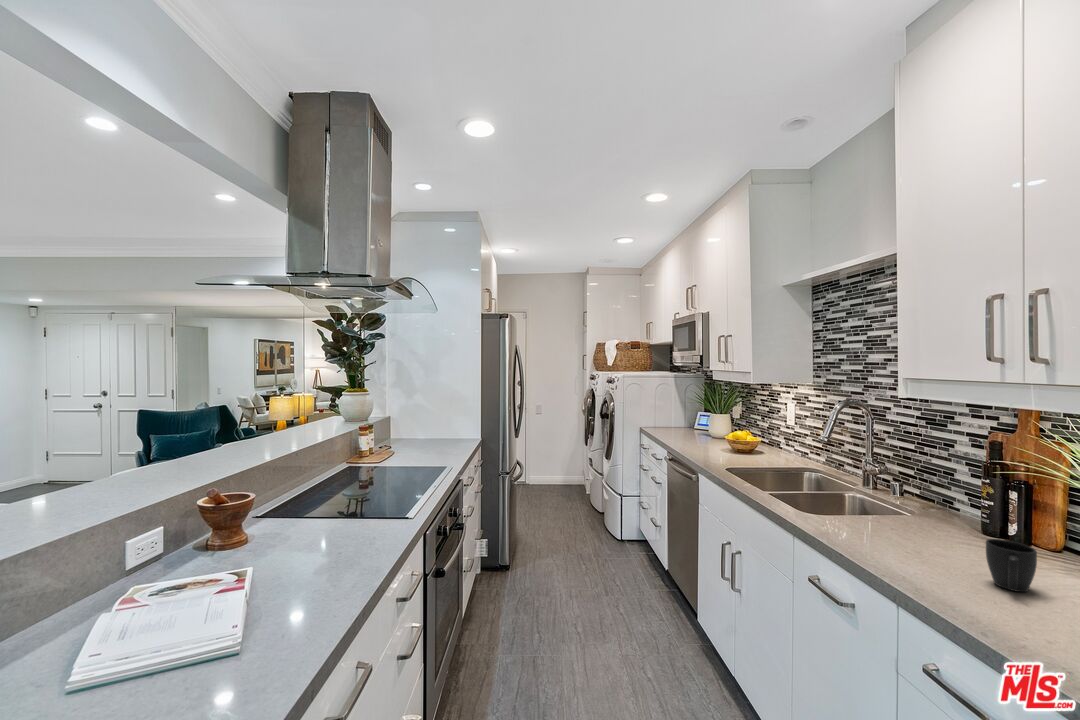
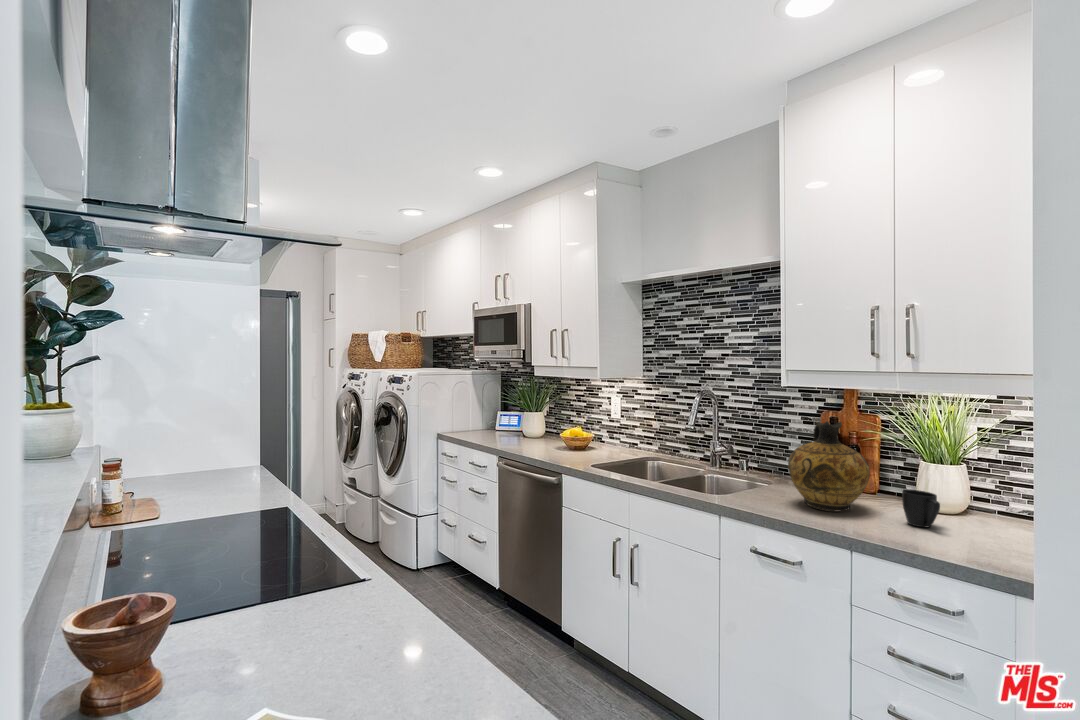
ceramic jug: none [868,443,977,553] -> present [788,421,870,512]

